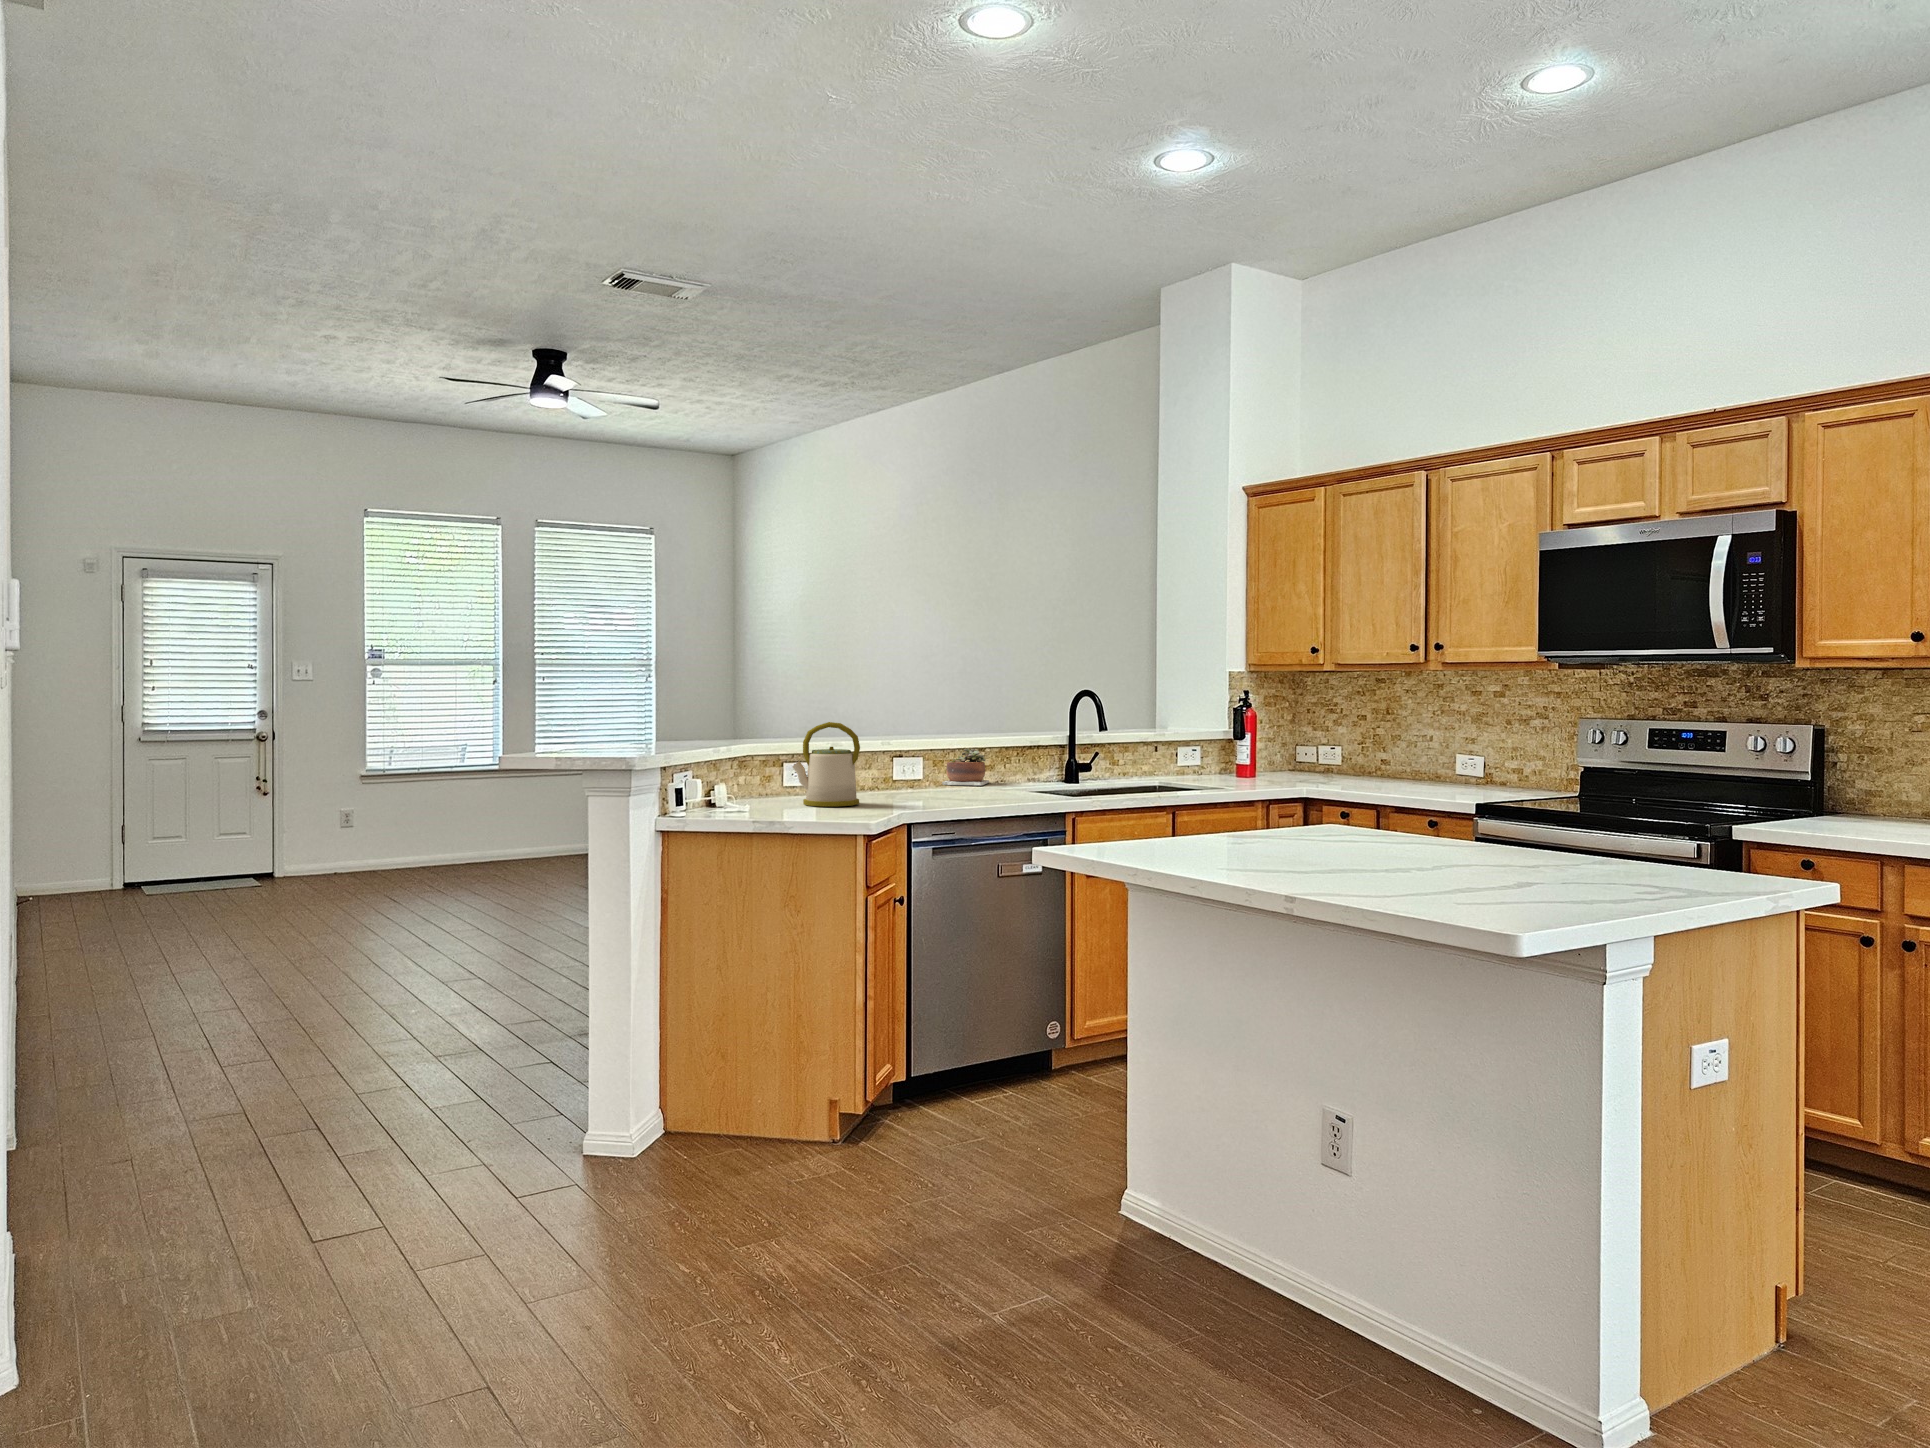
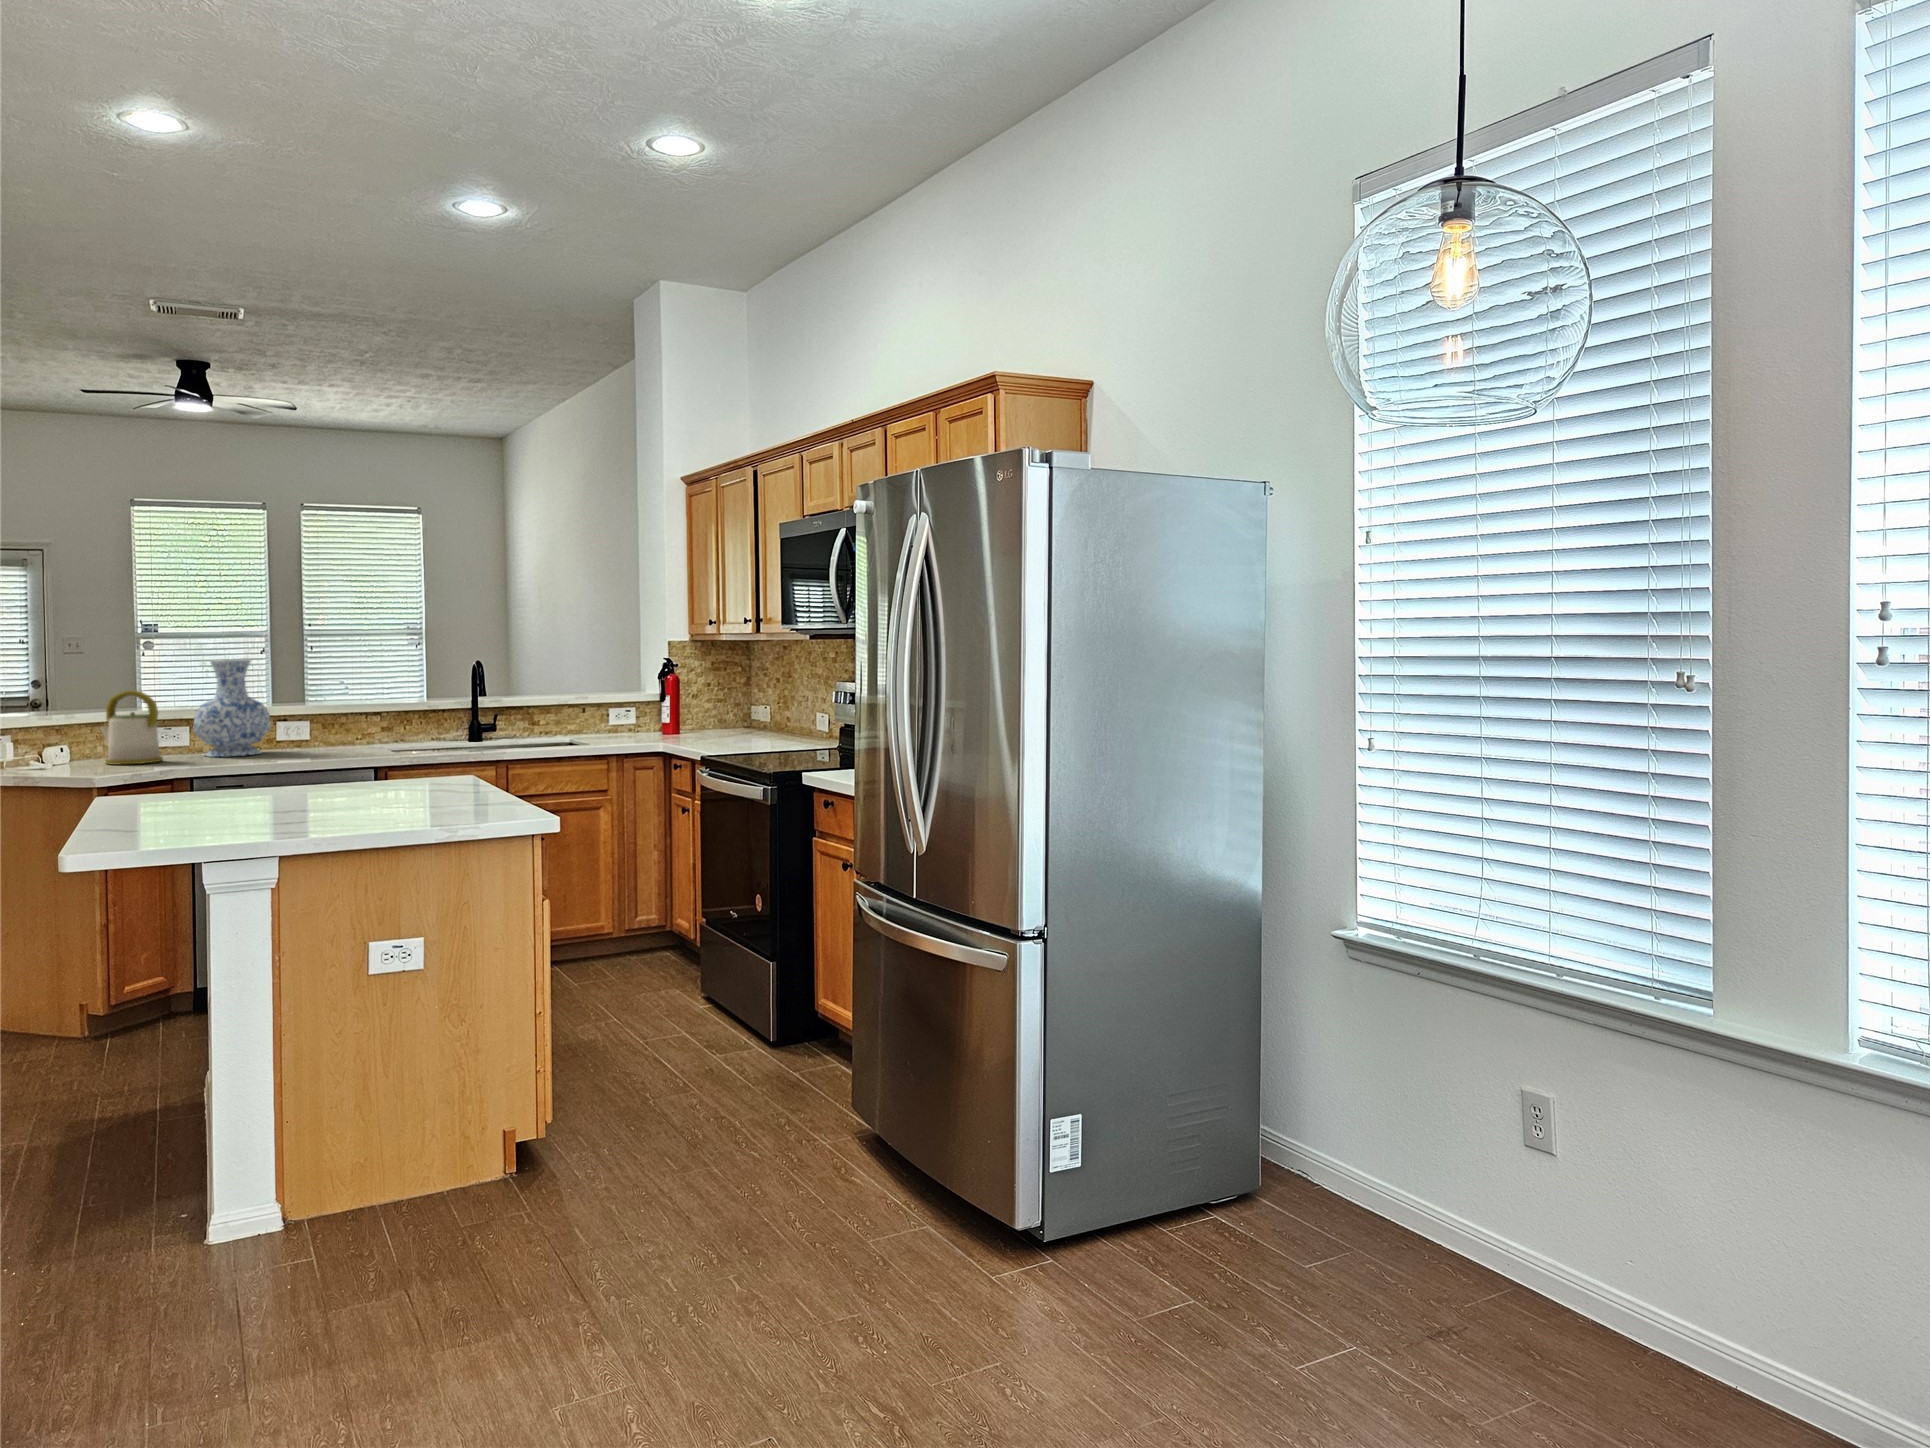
vase: none [854,688,930,798] -> present [194,659,271,757]
succulent plant: present [942,748,989,785] -> none [336,710,393,745]

